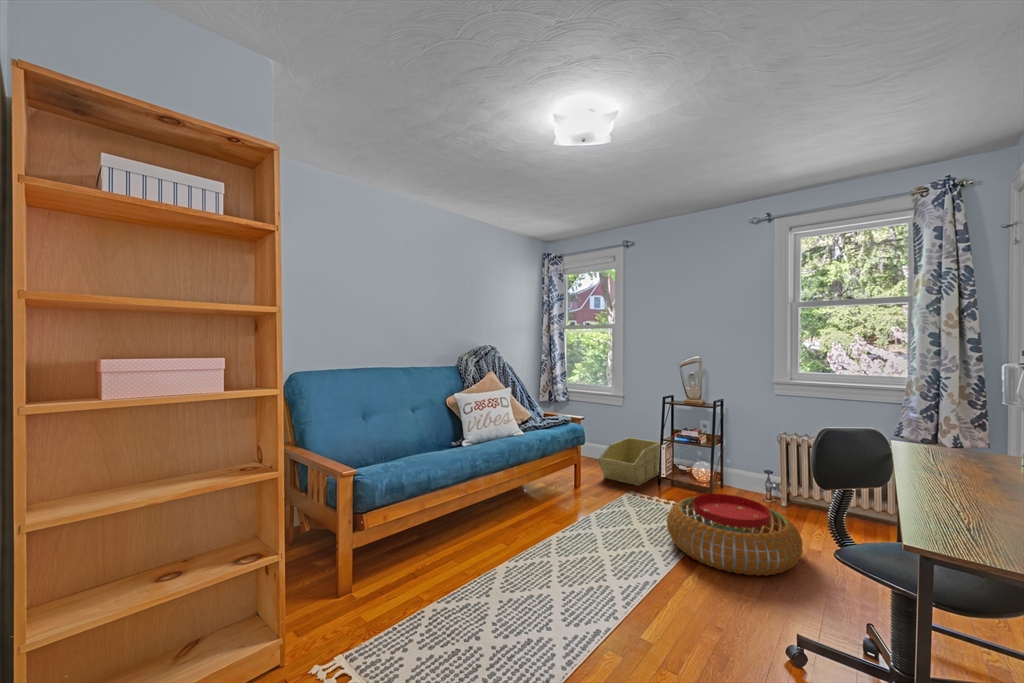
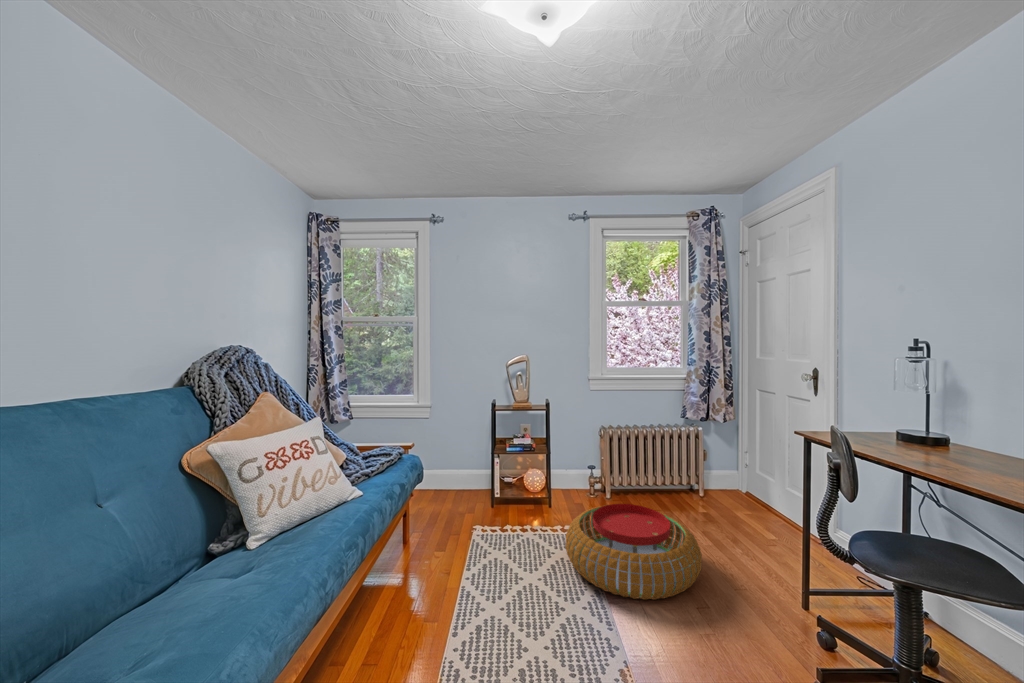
storage bin: present [599,438,660,486] -> none [424,452,478,513]

